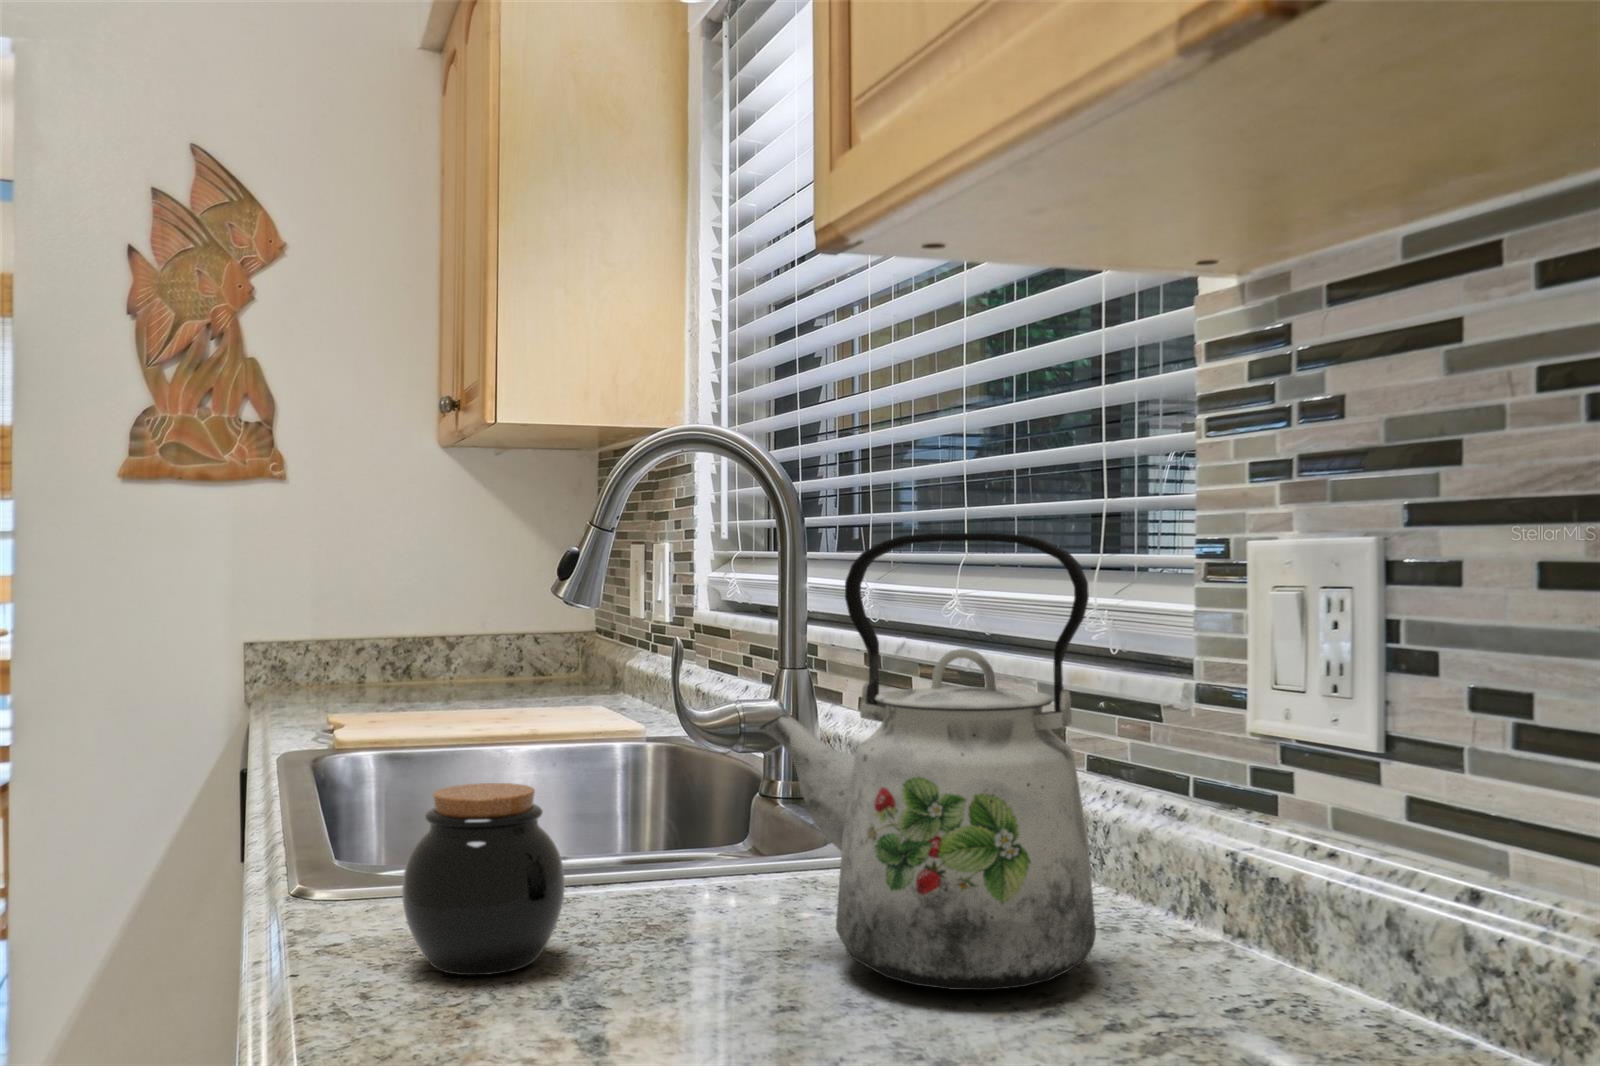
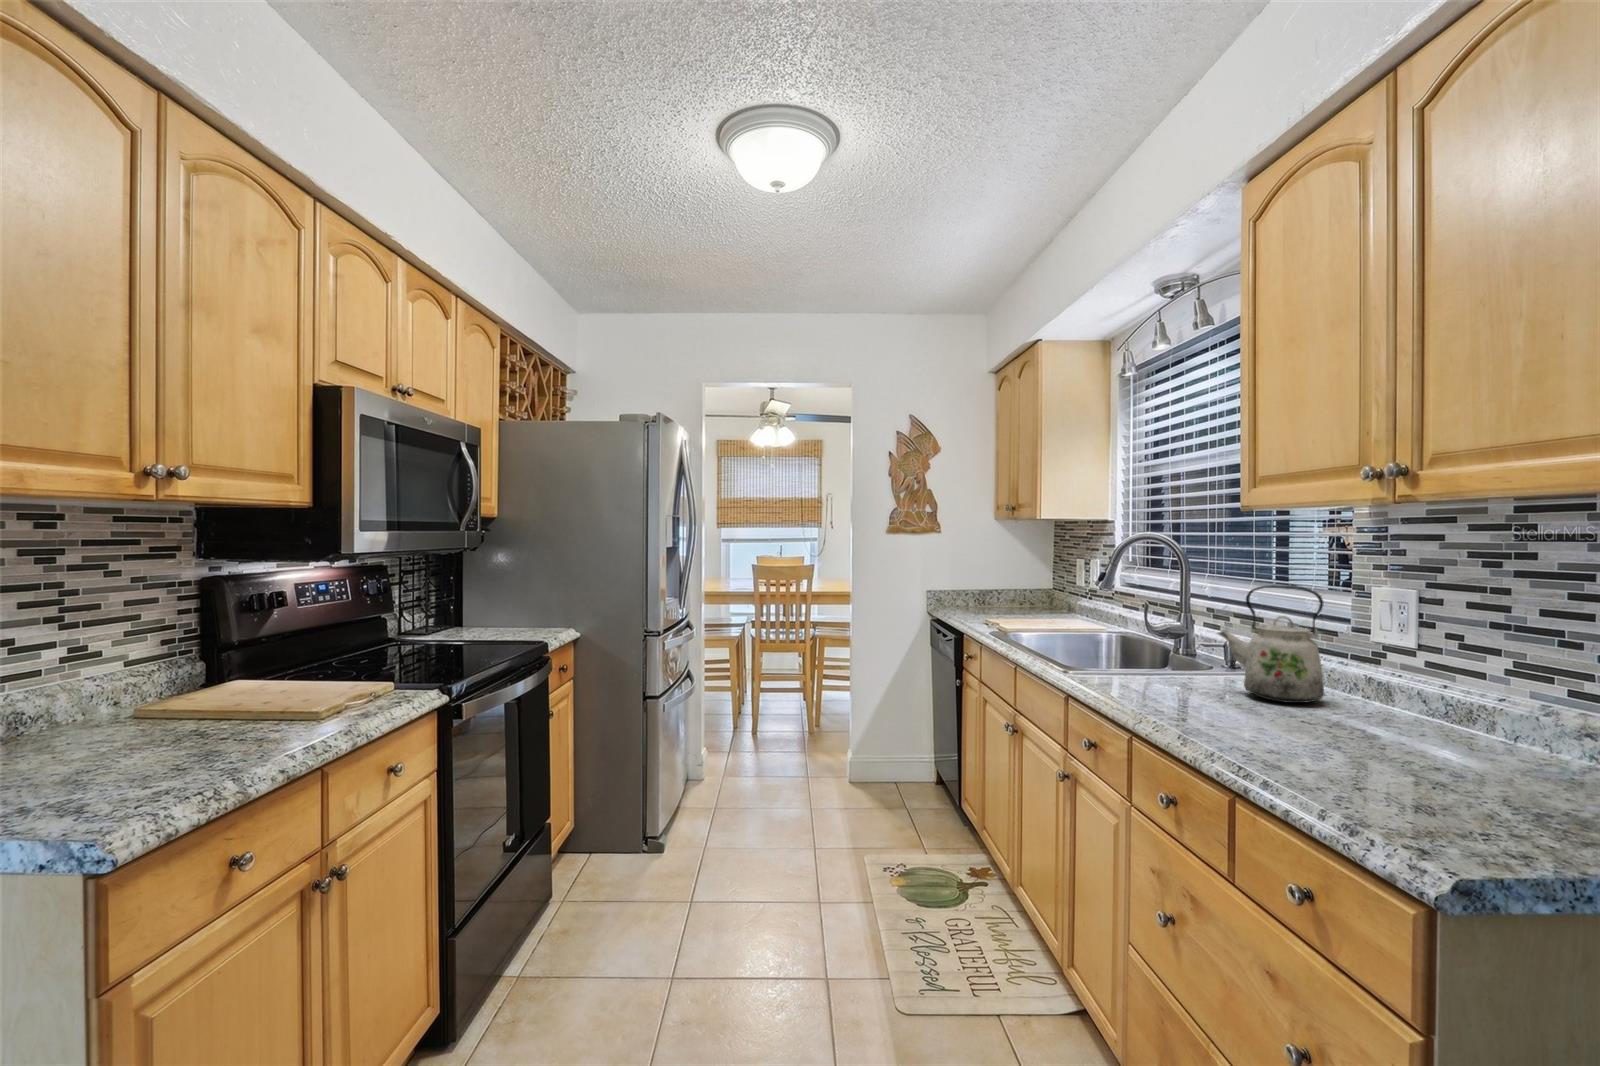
jar: present [402,783,565,975] -> none [1122,643,1165,690]

